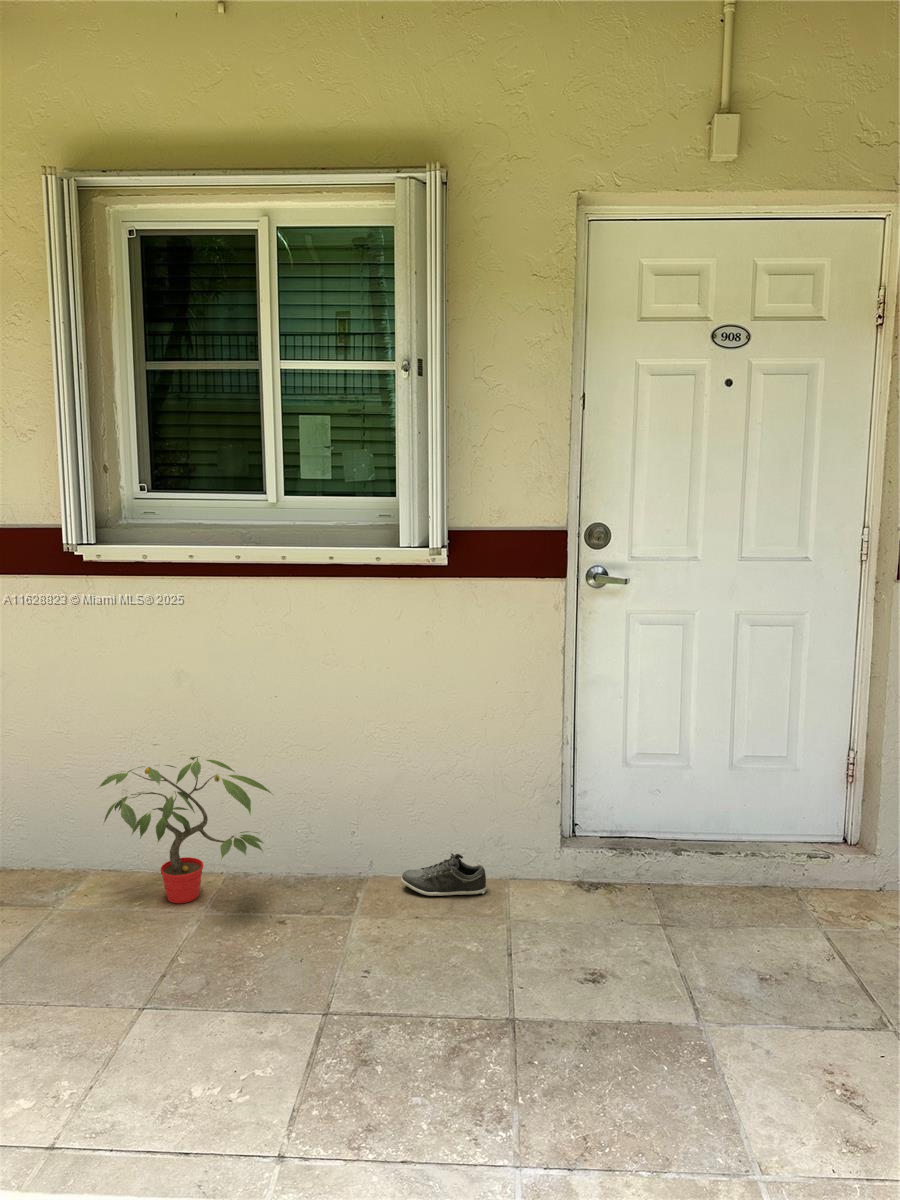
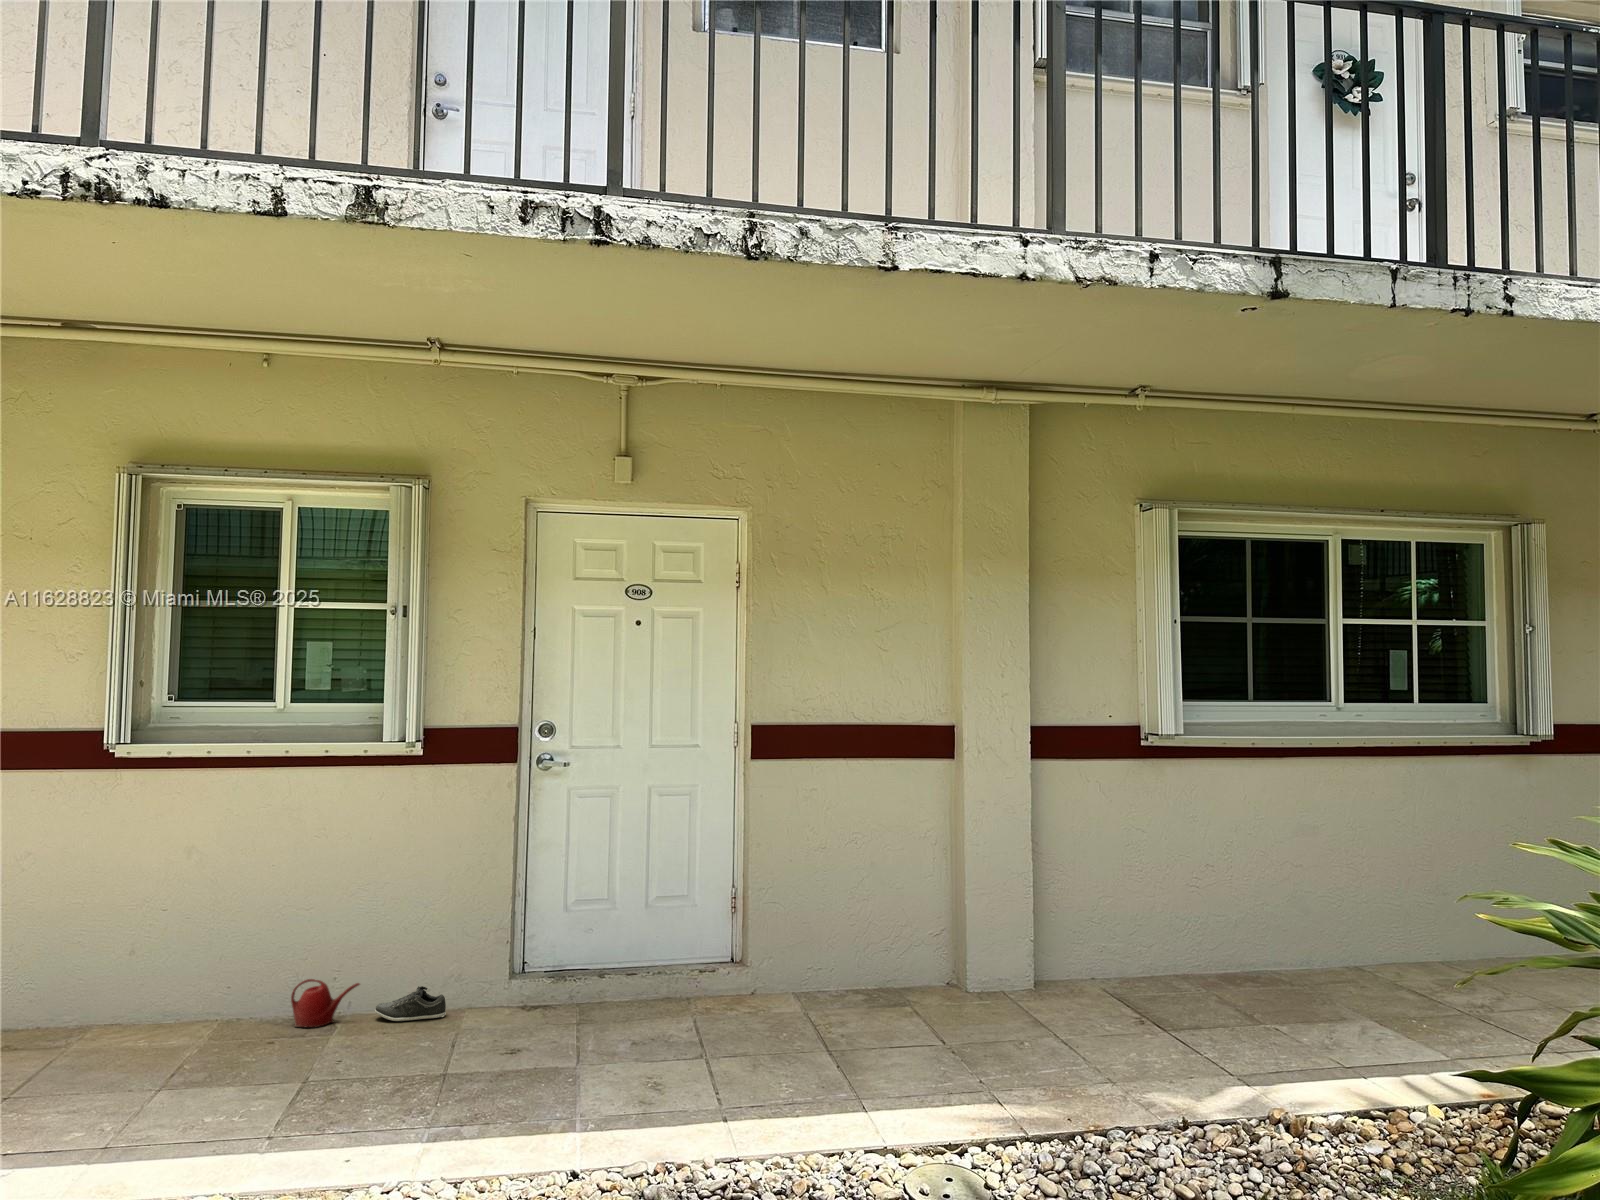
potted plant: present [99,756,272,903] -> none [112,915,271,1040]
watering can: none [304,838,384,897] -> present [291,979,360,1027]

